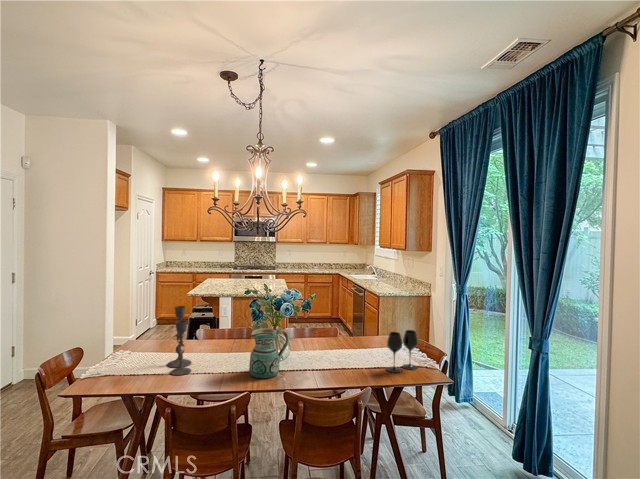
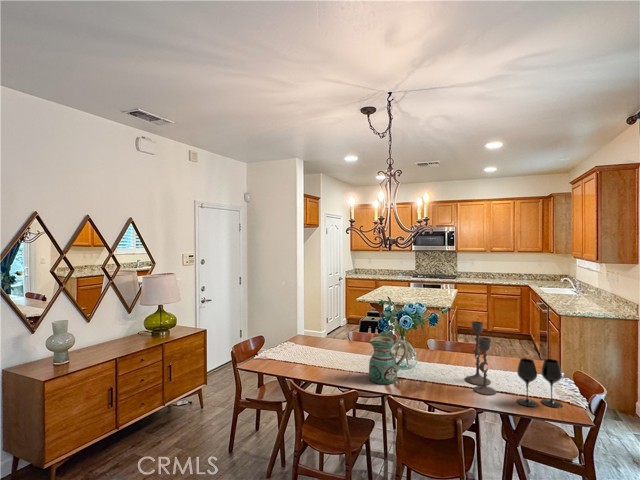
candlestick: present [167,306,192,375] -> present [465,321,496,395]

